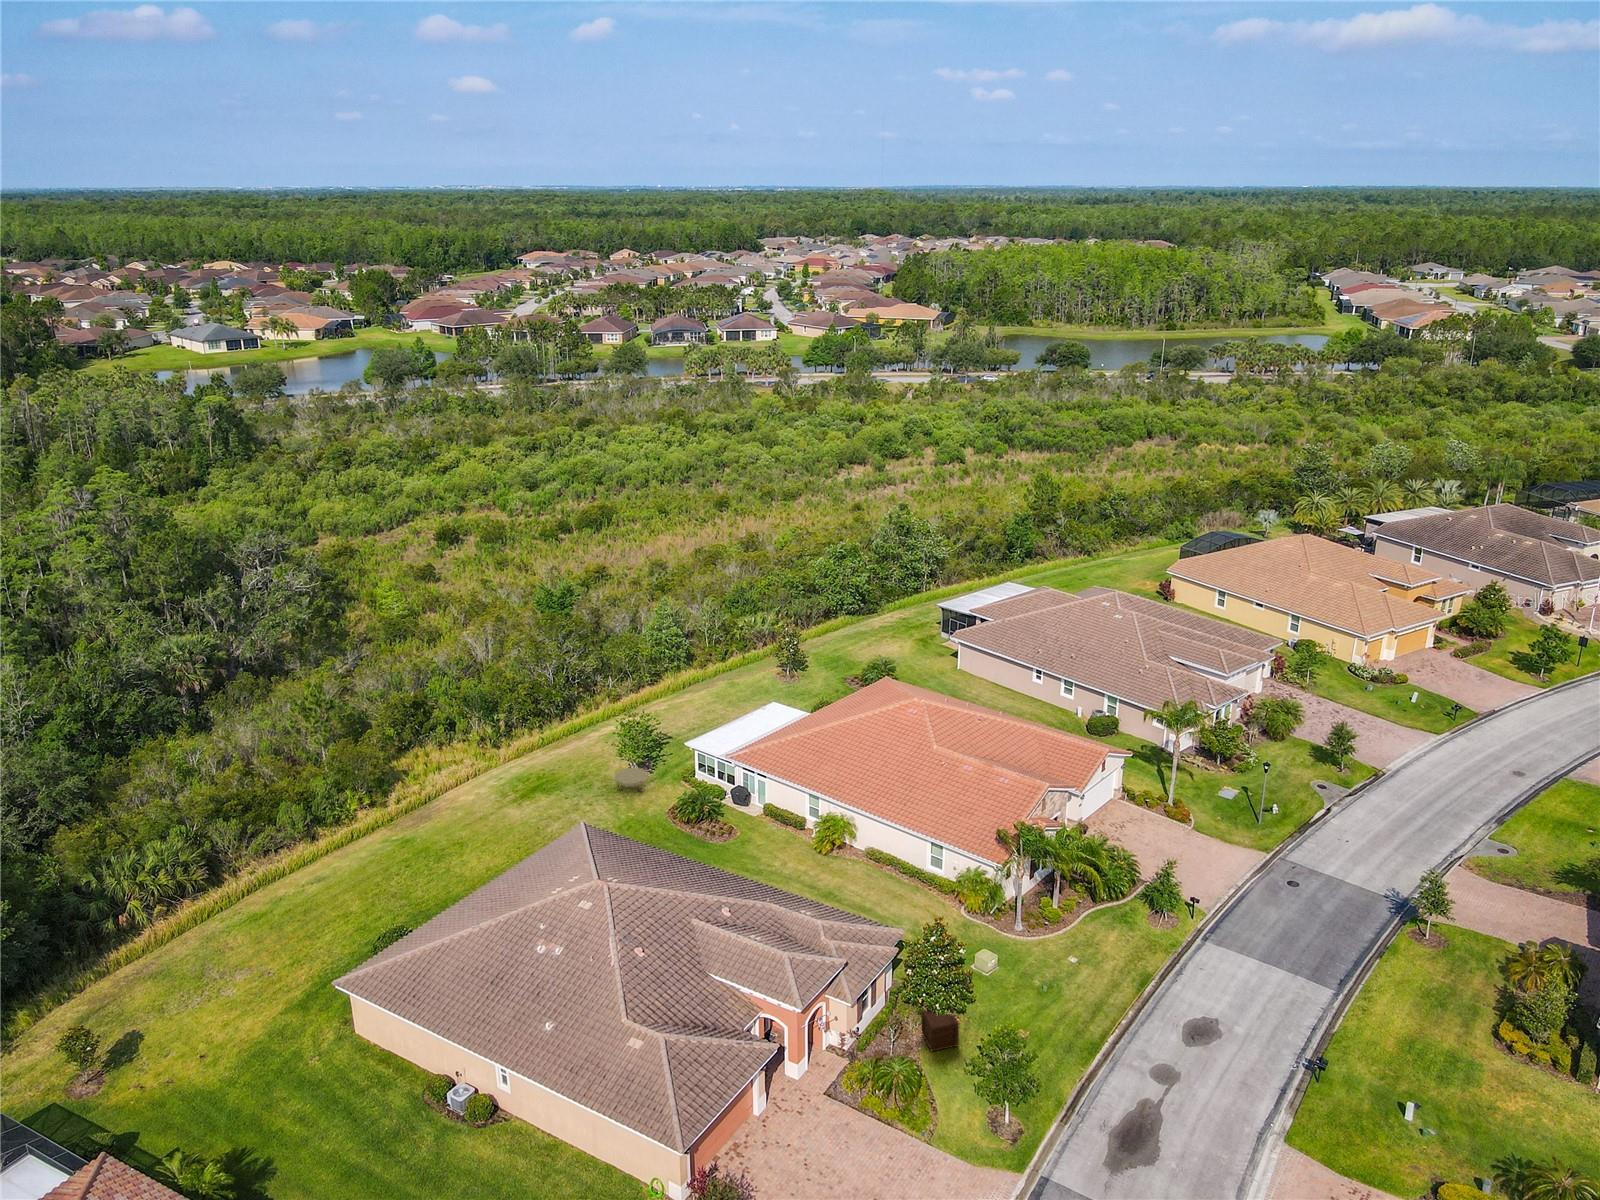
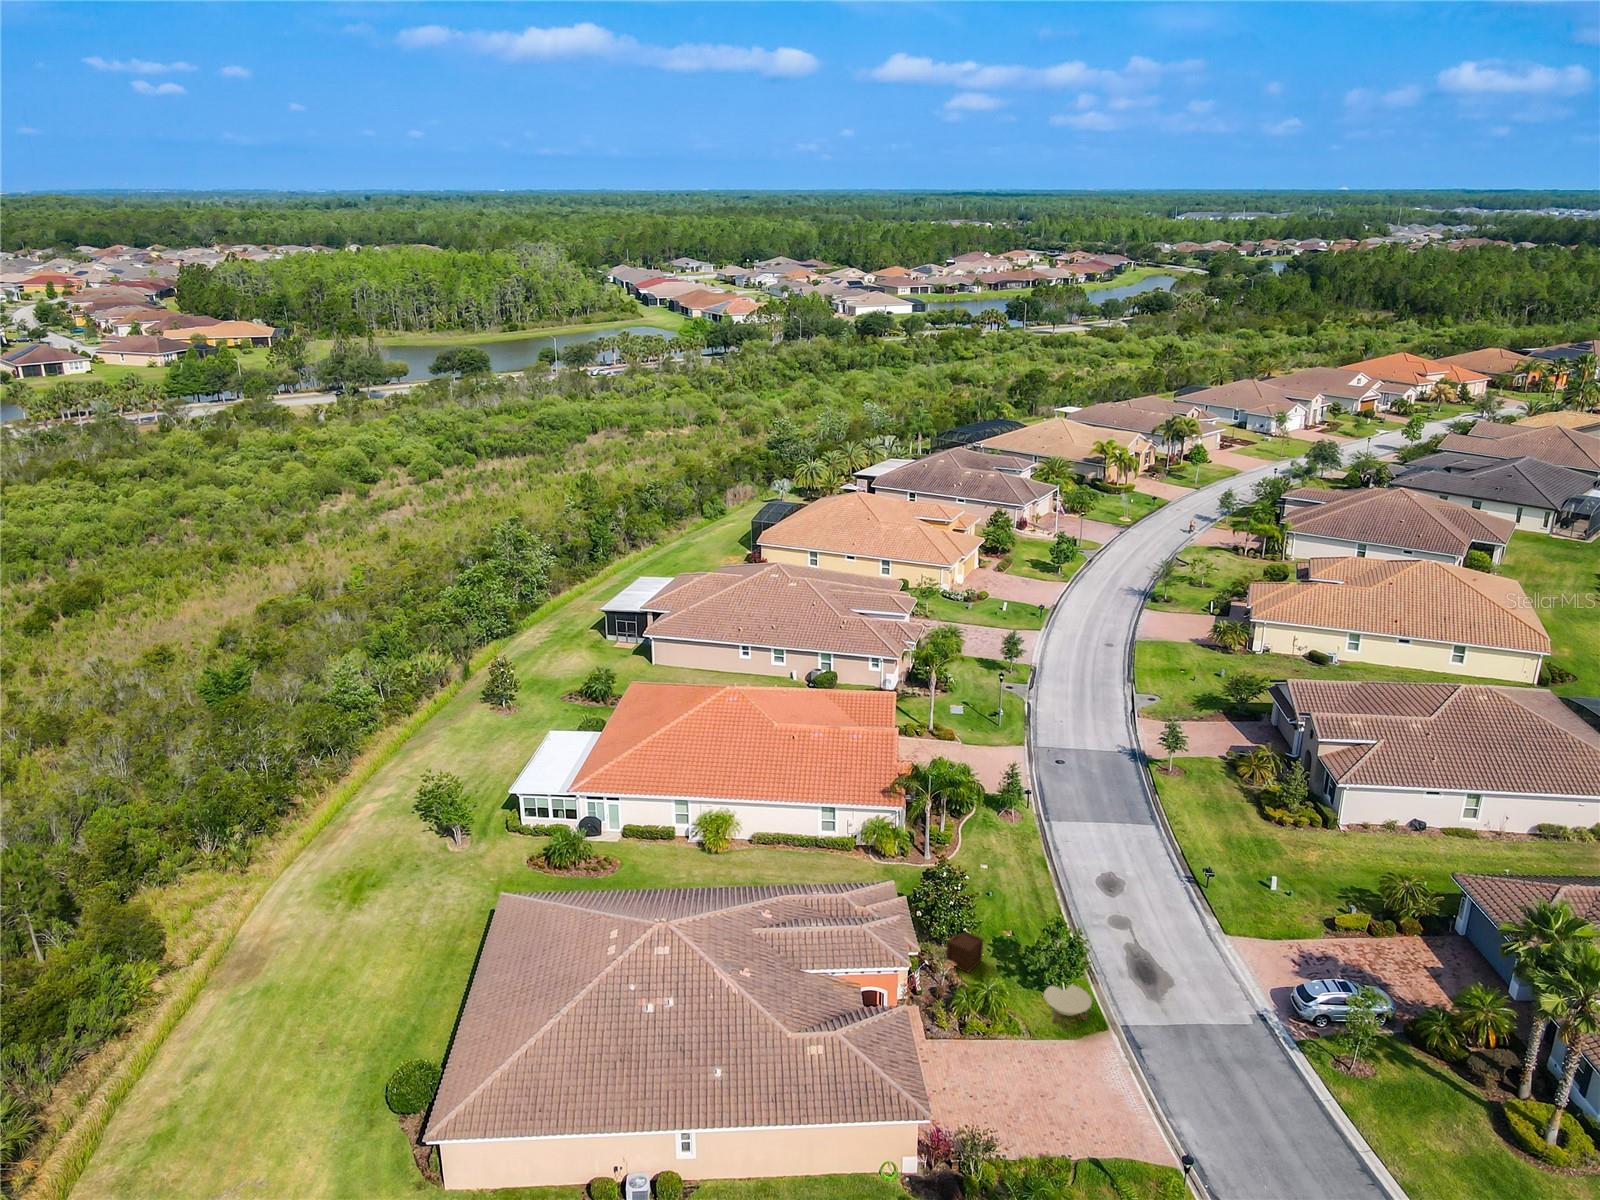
round table: present [614,767,648,792] -> present [1044,985,1092,1023]

